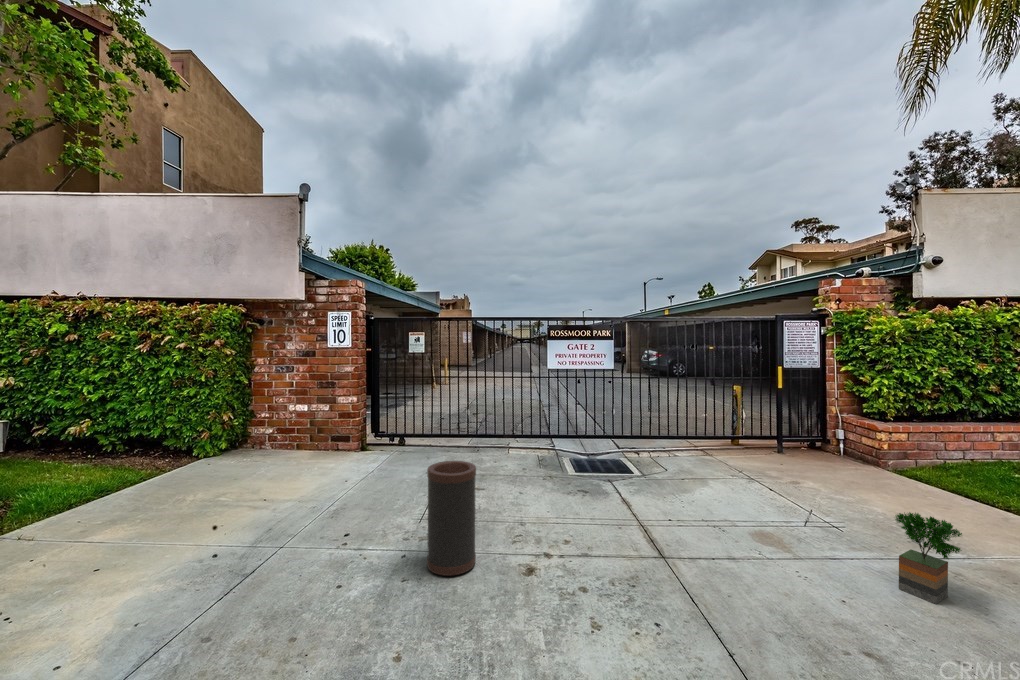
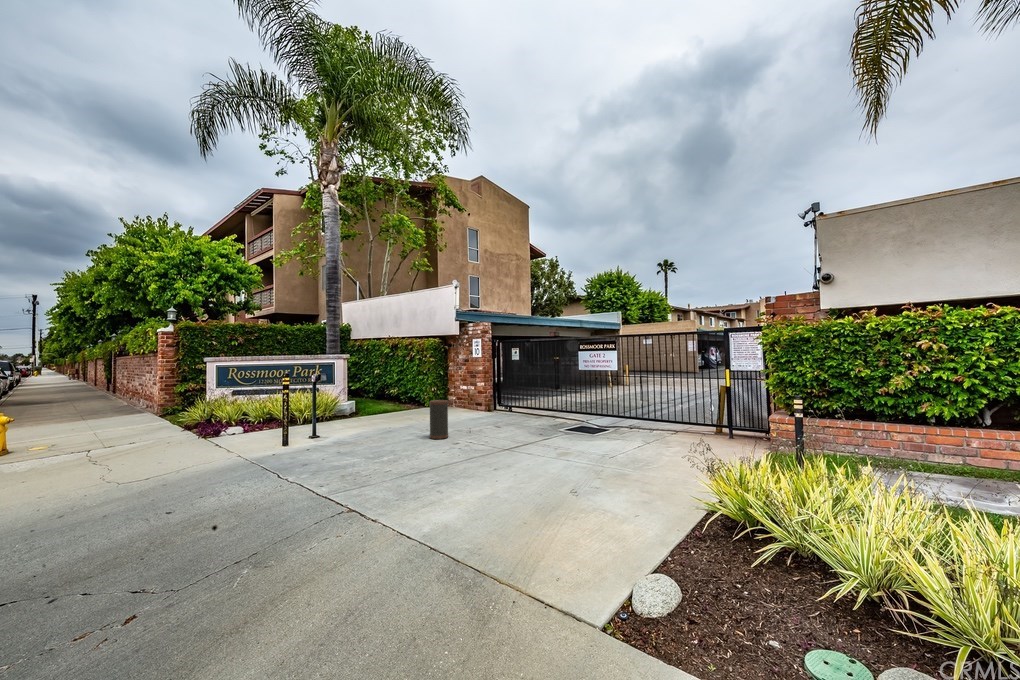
potted tree: present [895,512,962,604] -> none [553,432,579,471]

